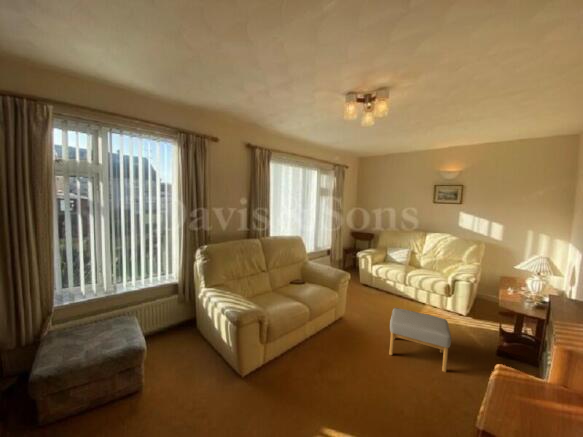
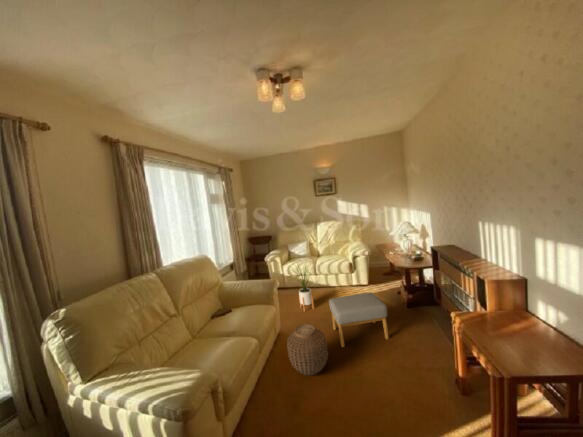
house plant: none [368,263,397,314] -> present [295,265,314,311]
woven basket: none [333,315,369,361] -> present [287,324,328,375]

